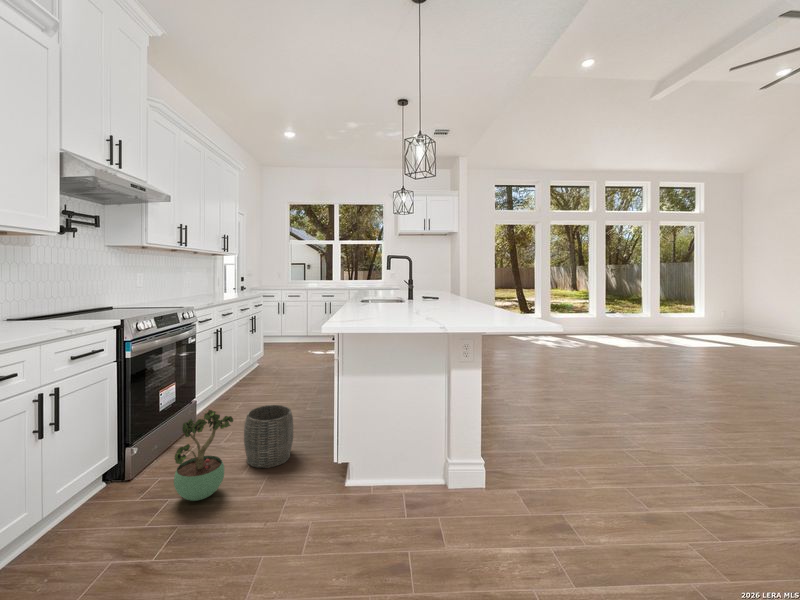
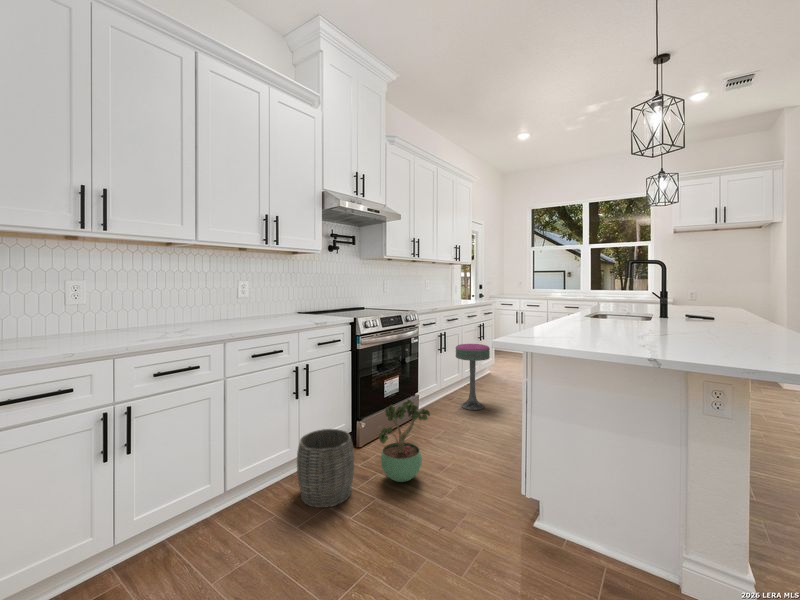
bar stool: none [234,340,271,407] -> present [456,344,490,410]
woven basket: present [244,405,293,468] -> present [297,429,354,508]

